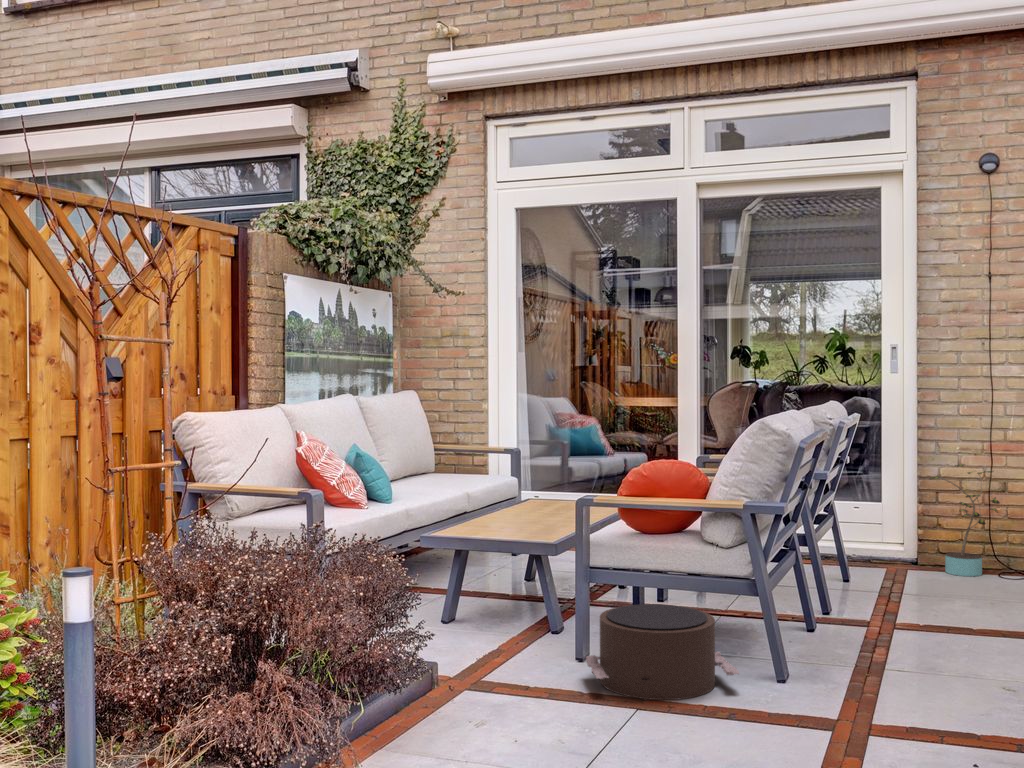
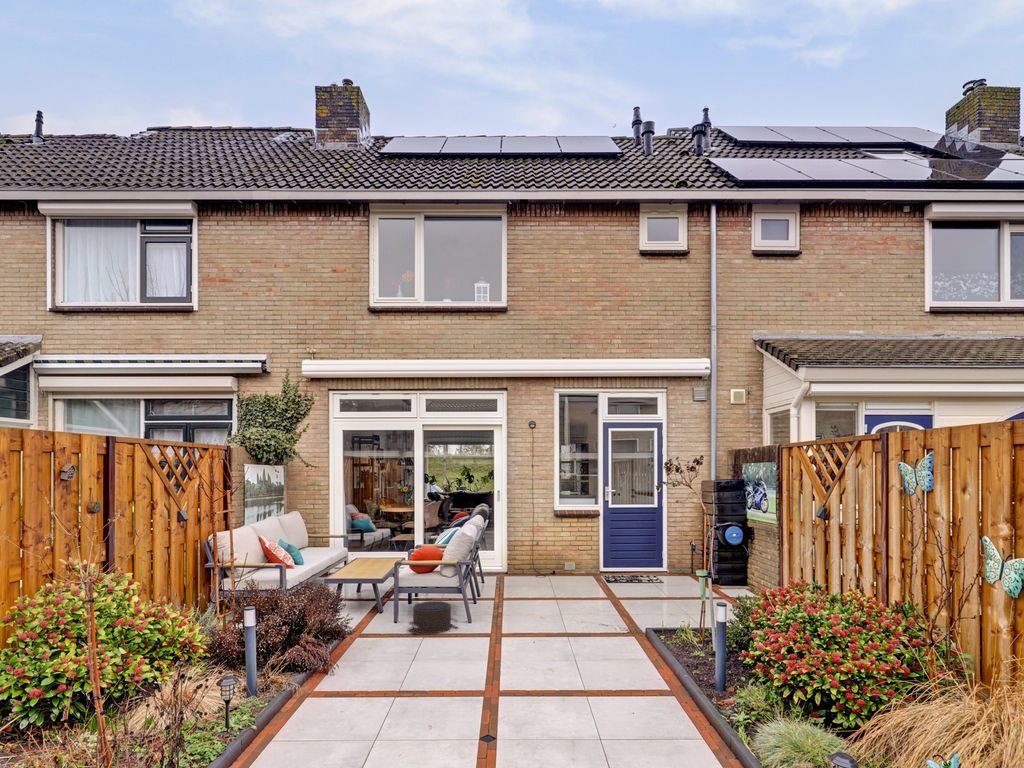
potted plant: present [930,464,1000,576] -> none [512,535,536,579]

